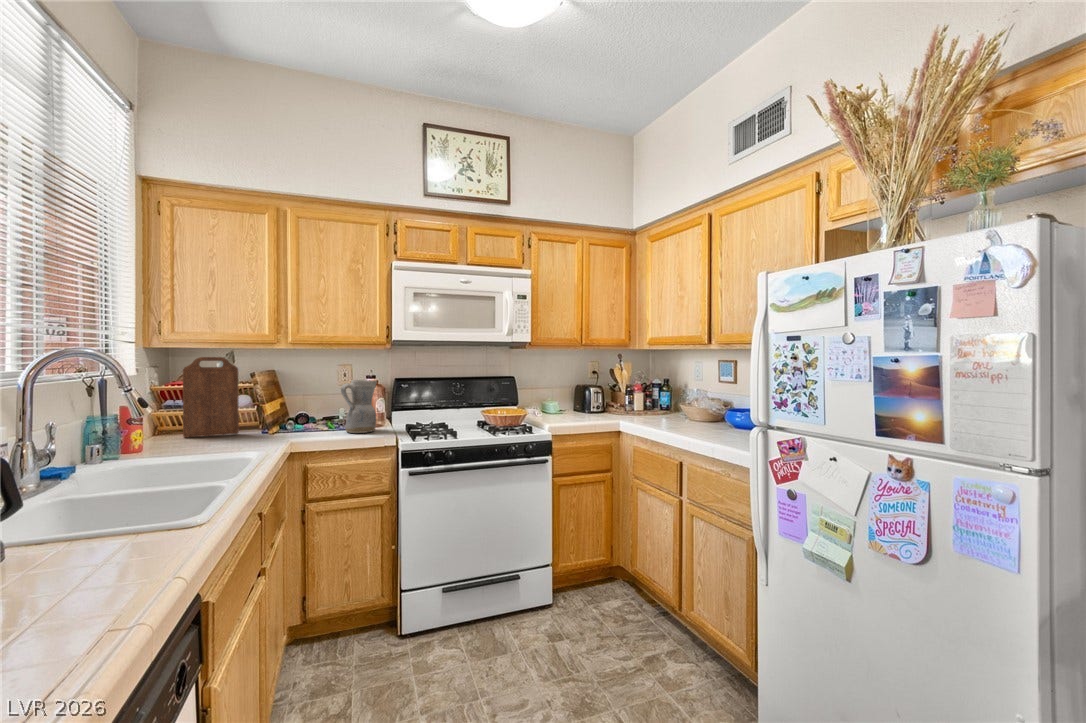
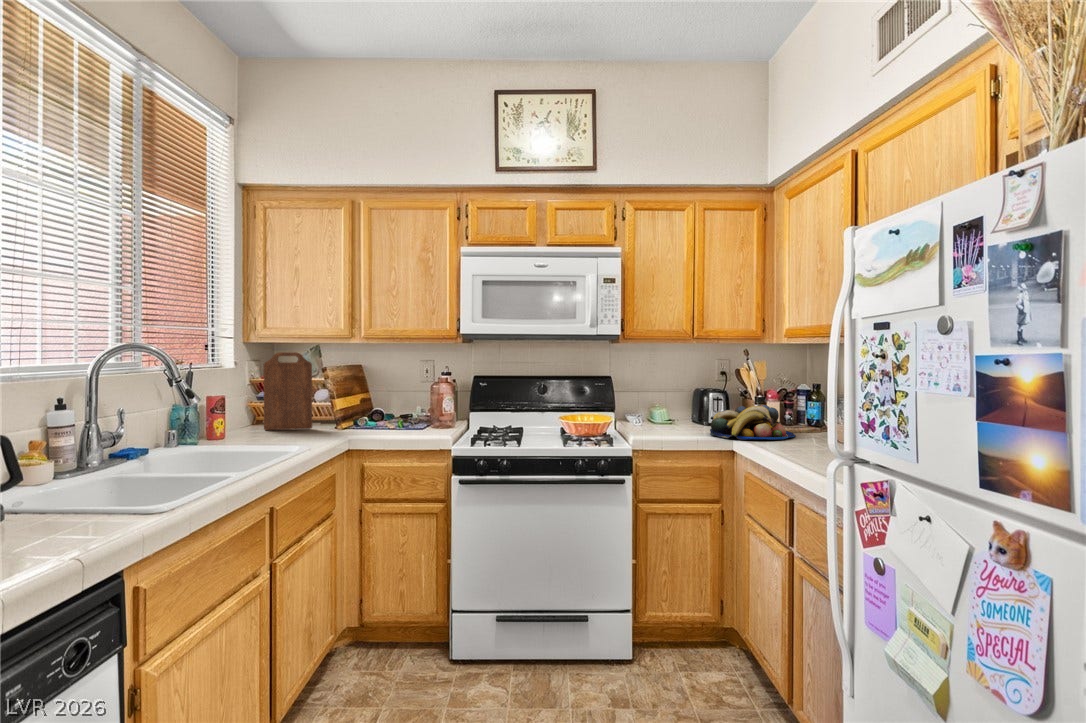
ceramic pitcher: present [341,380,377,433] -> none [402,377,441,435]
fruit bowl: none [598,396,659,422] -> present [710,405,795,440]

